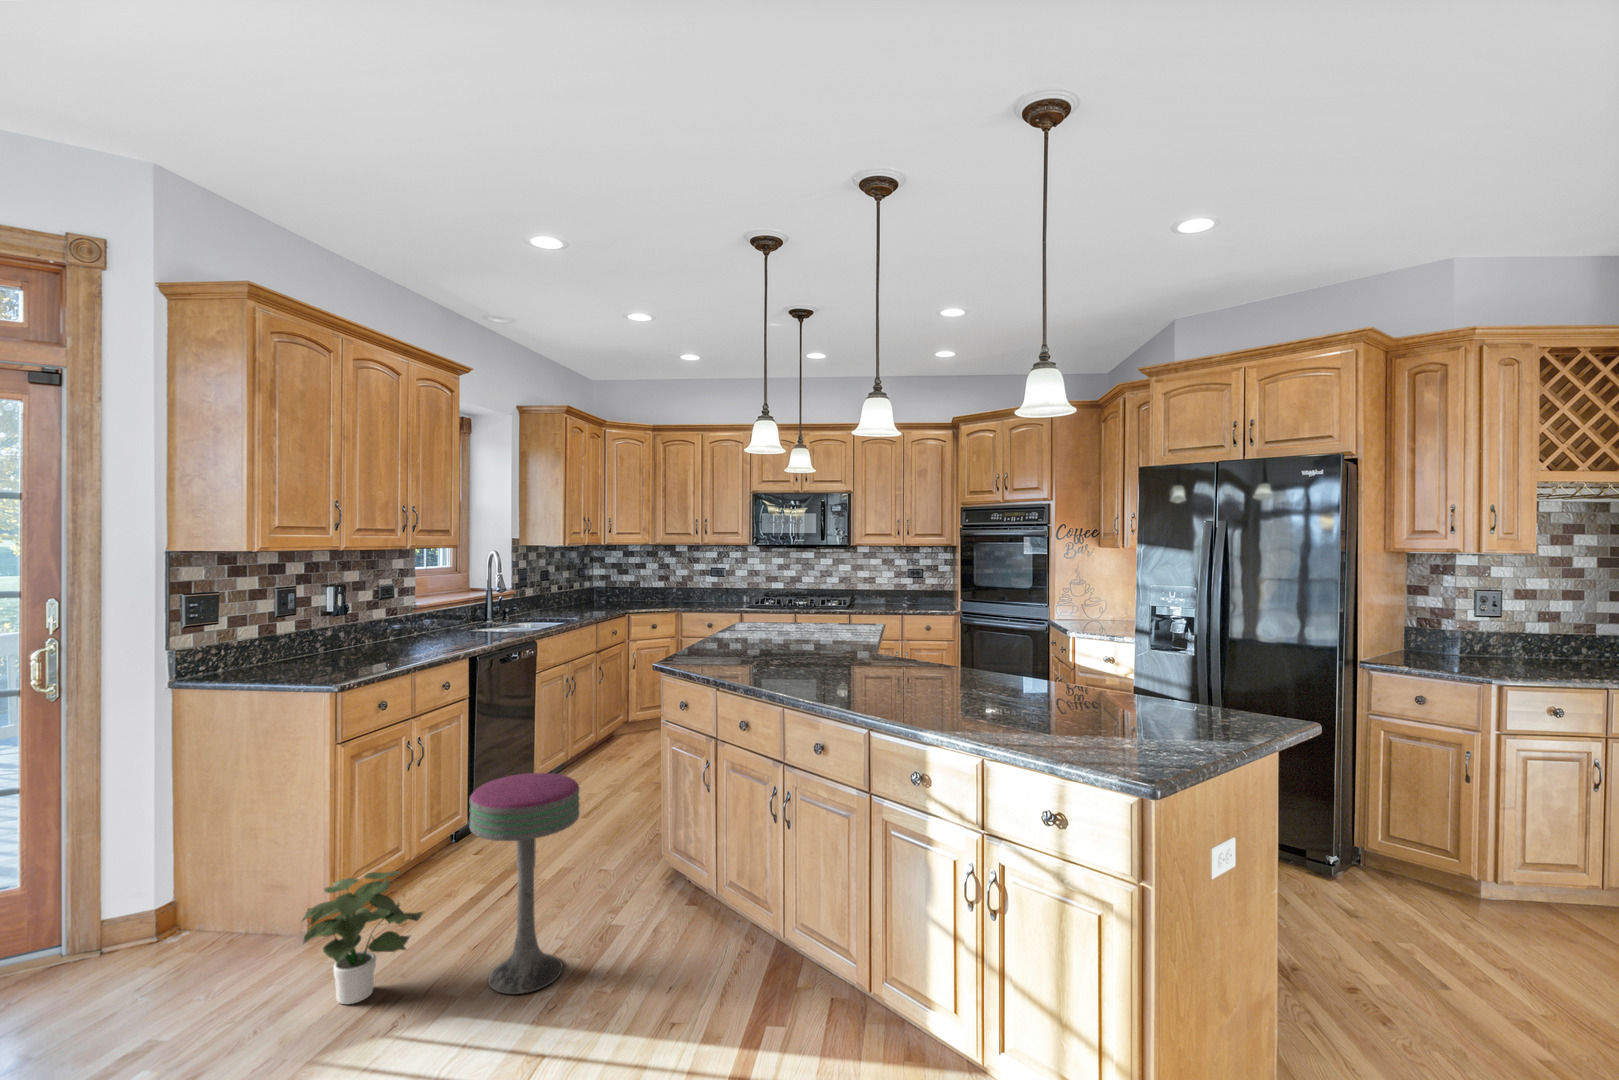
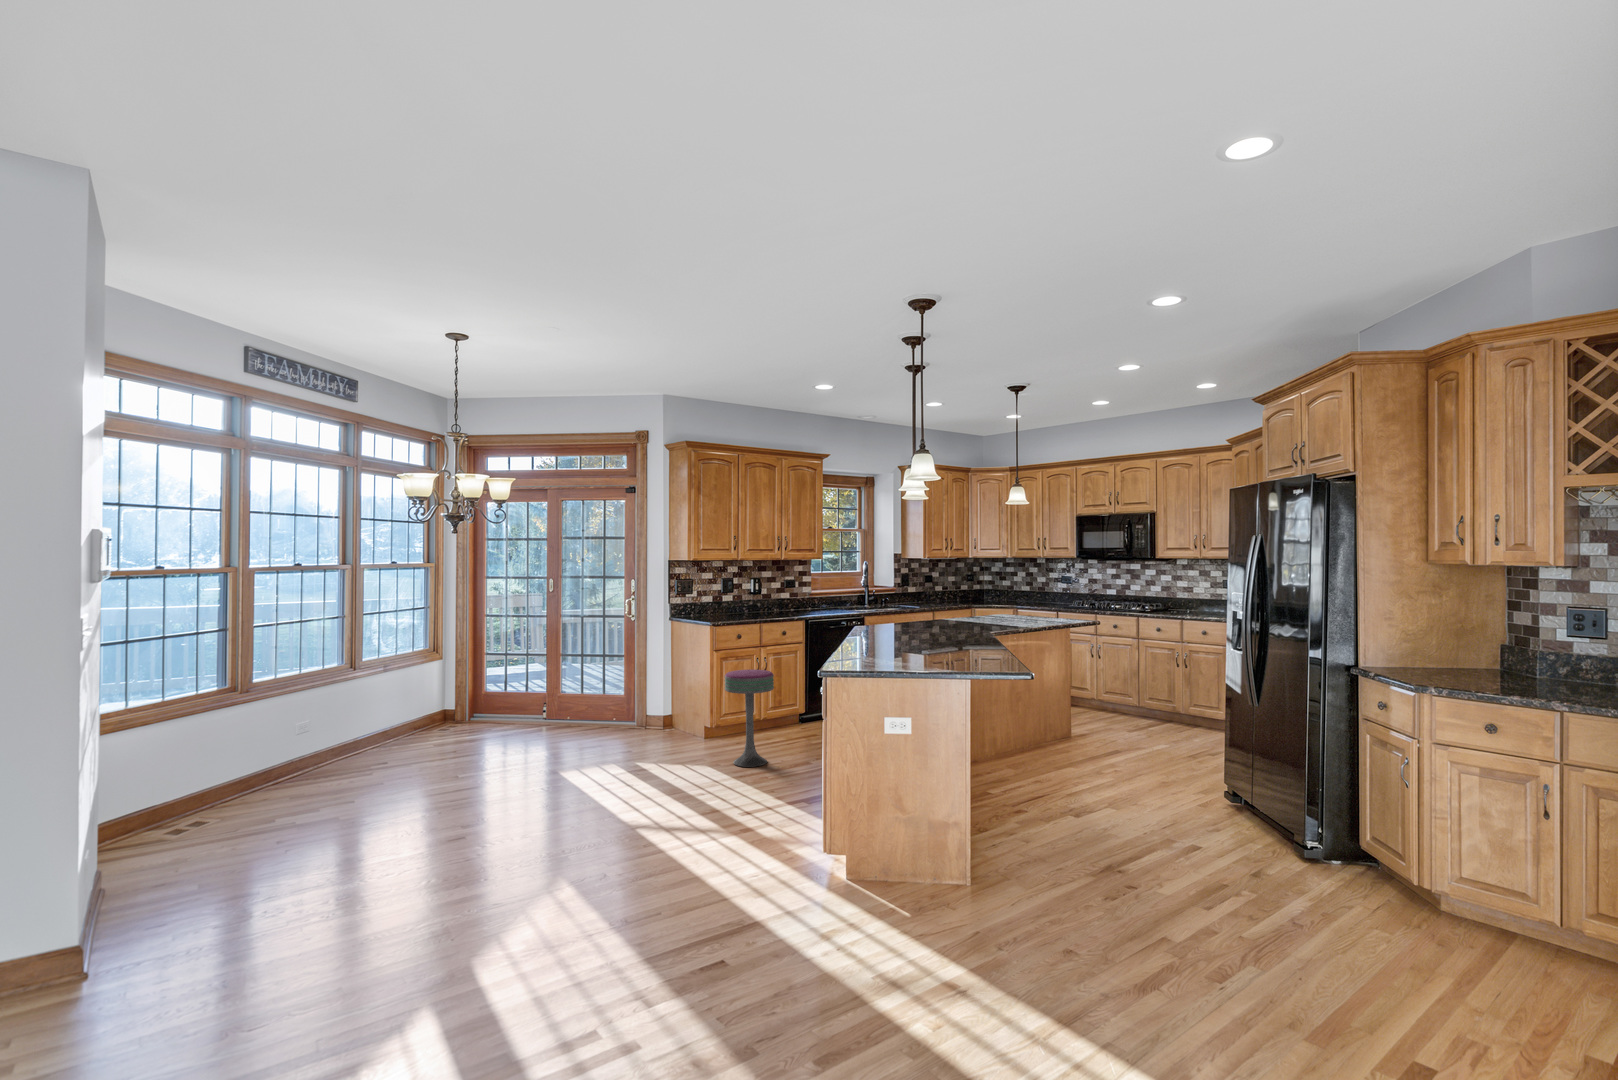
potted plant: present [303,871,423,1004] -> none [676,702,722,754]

